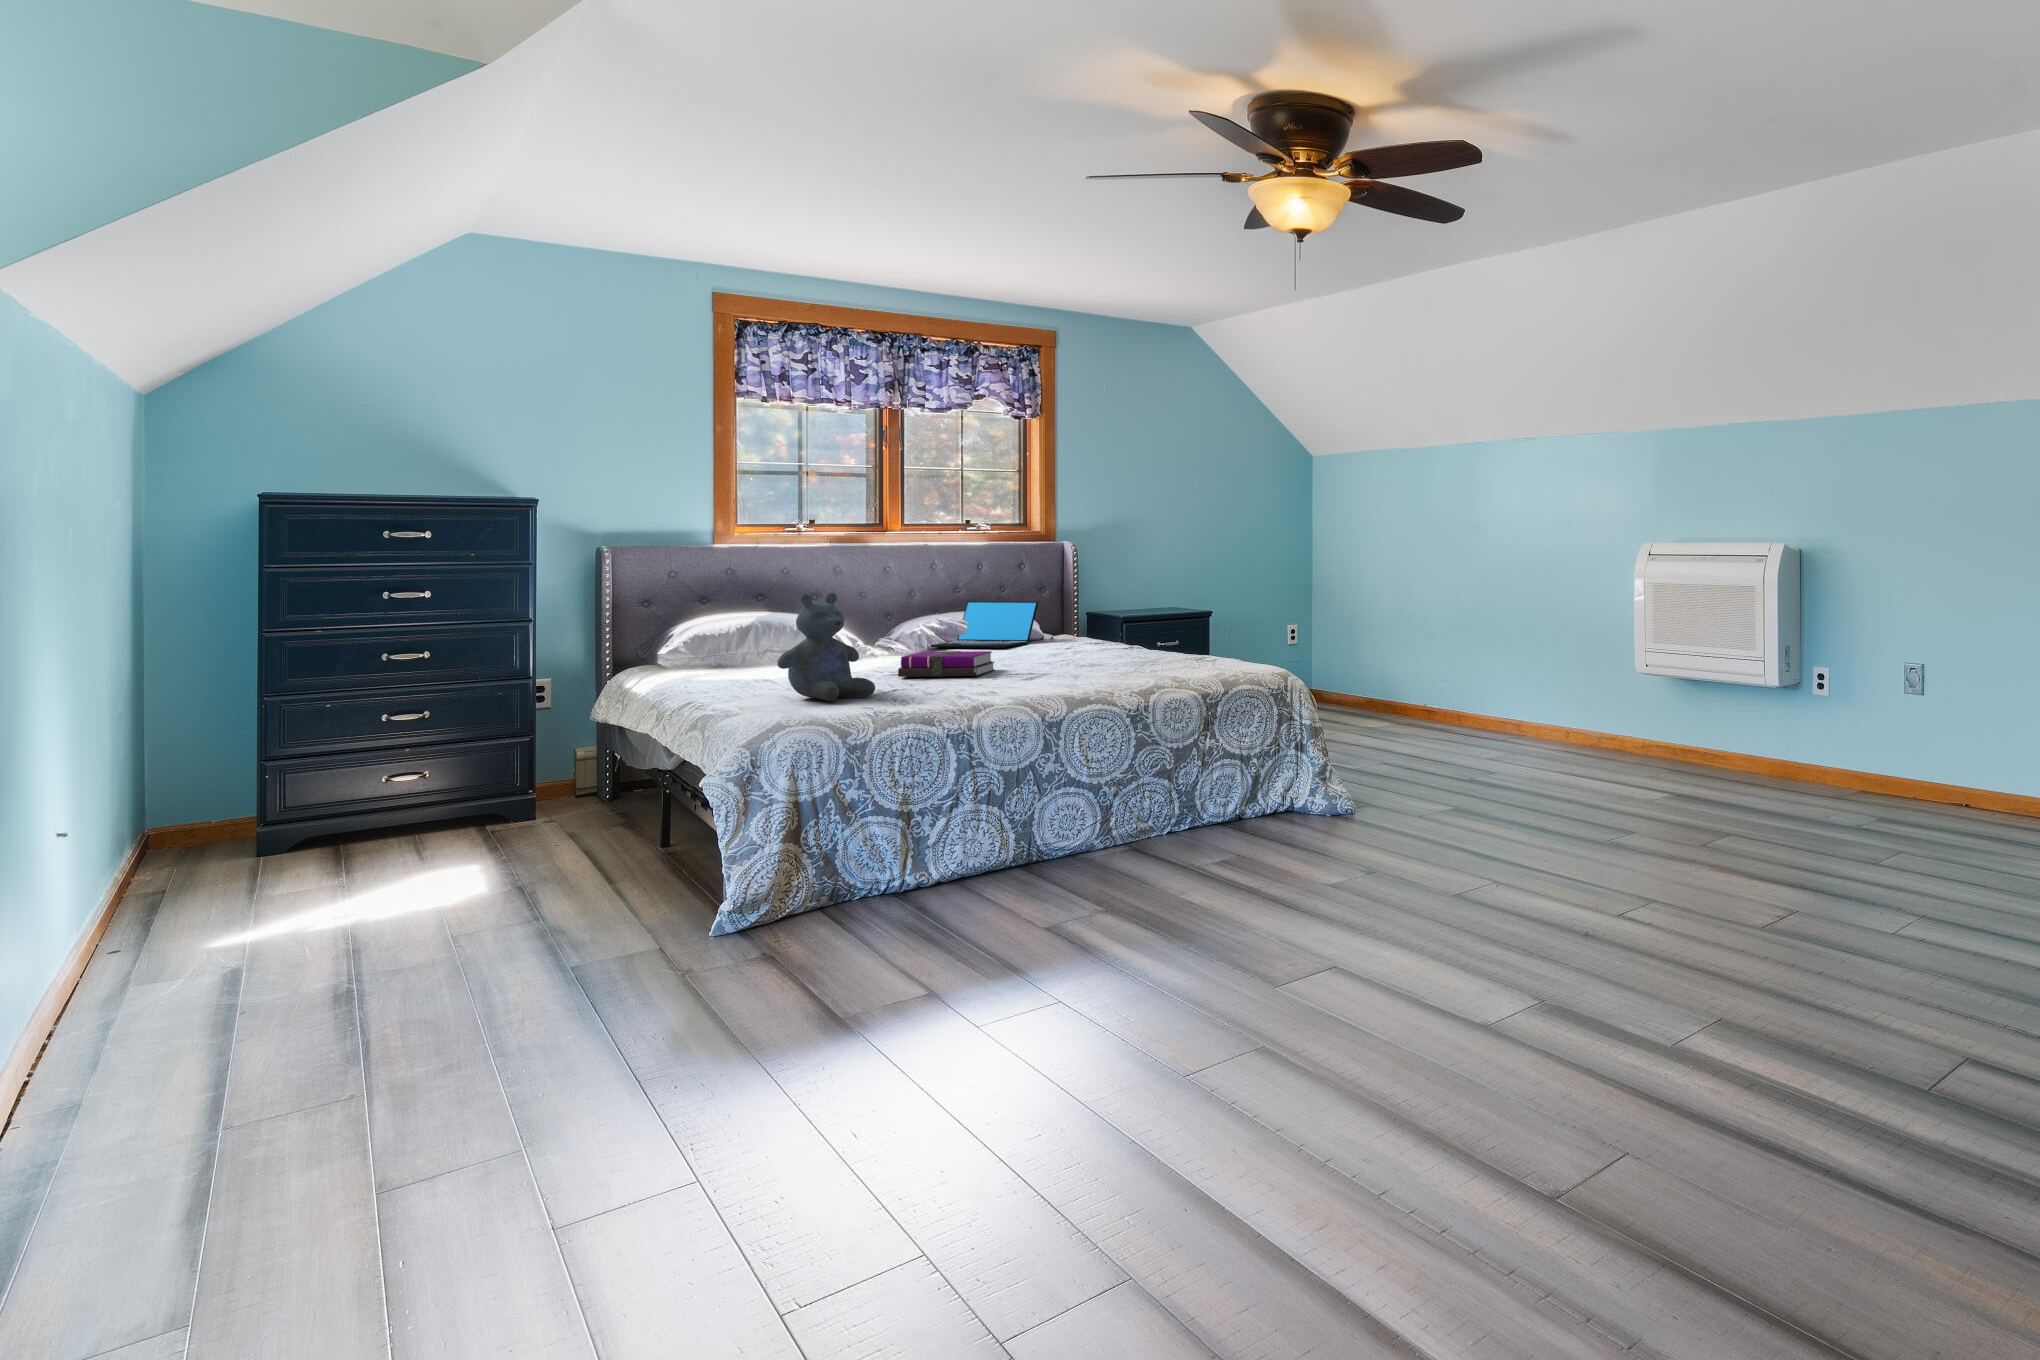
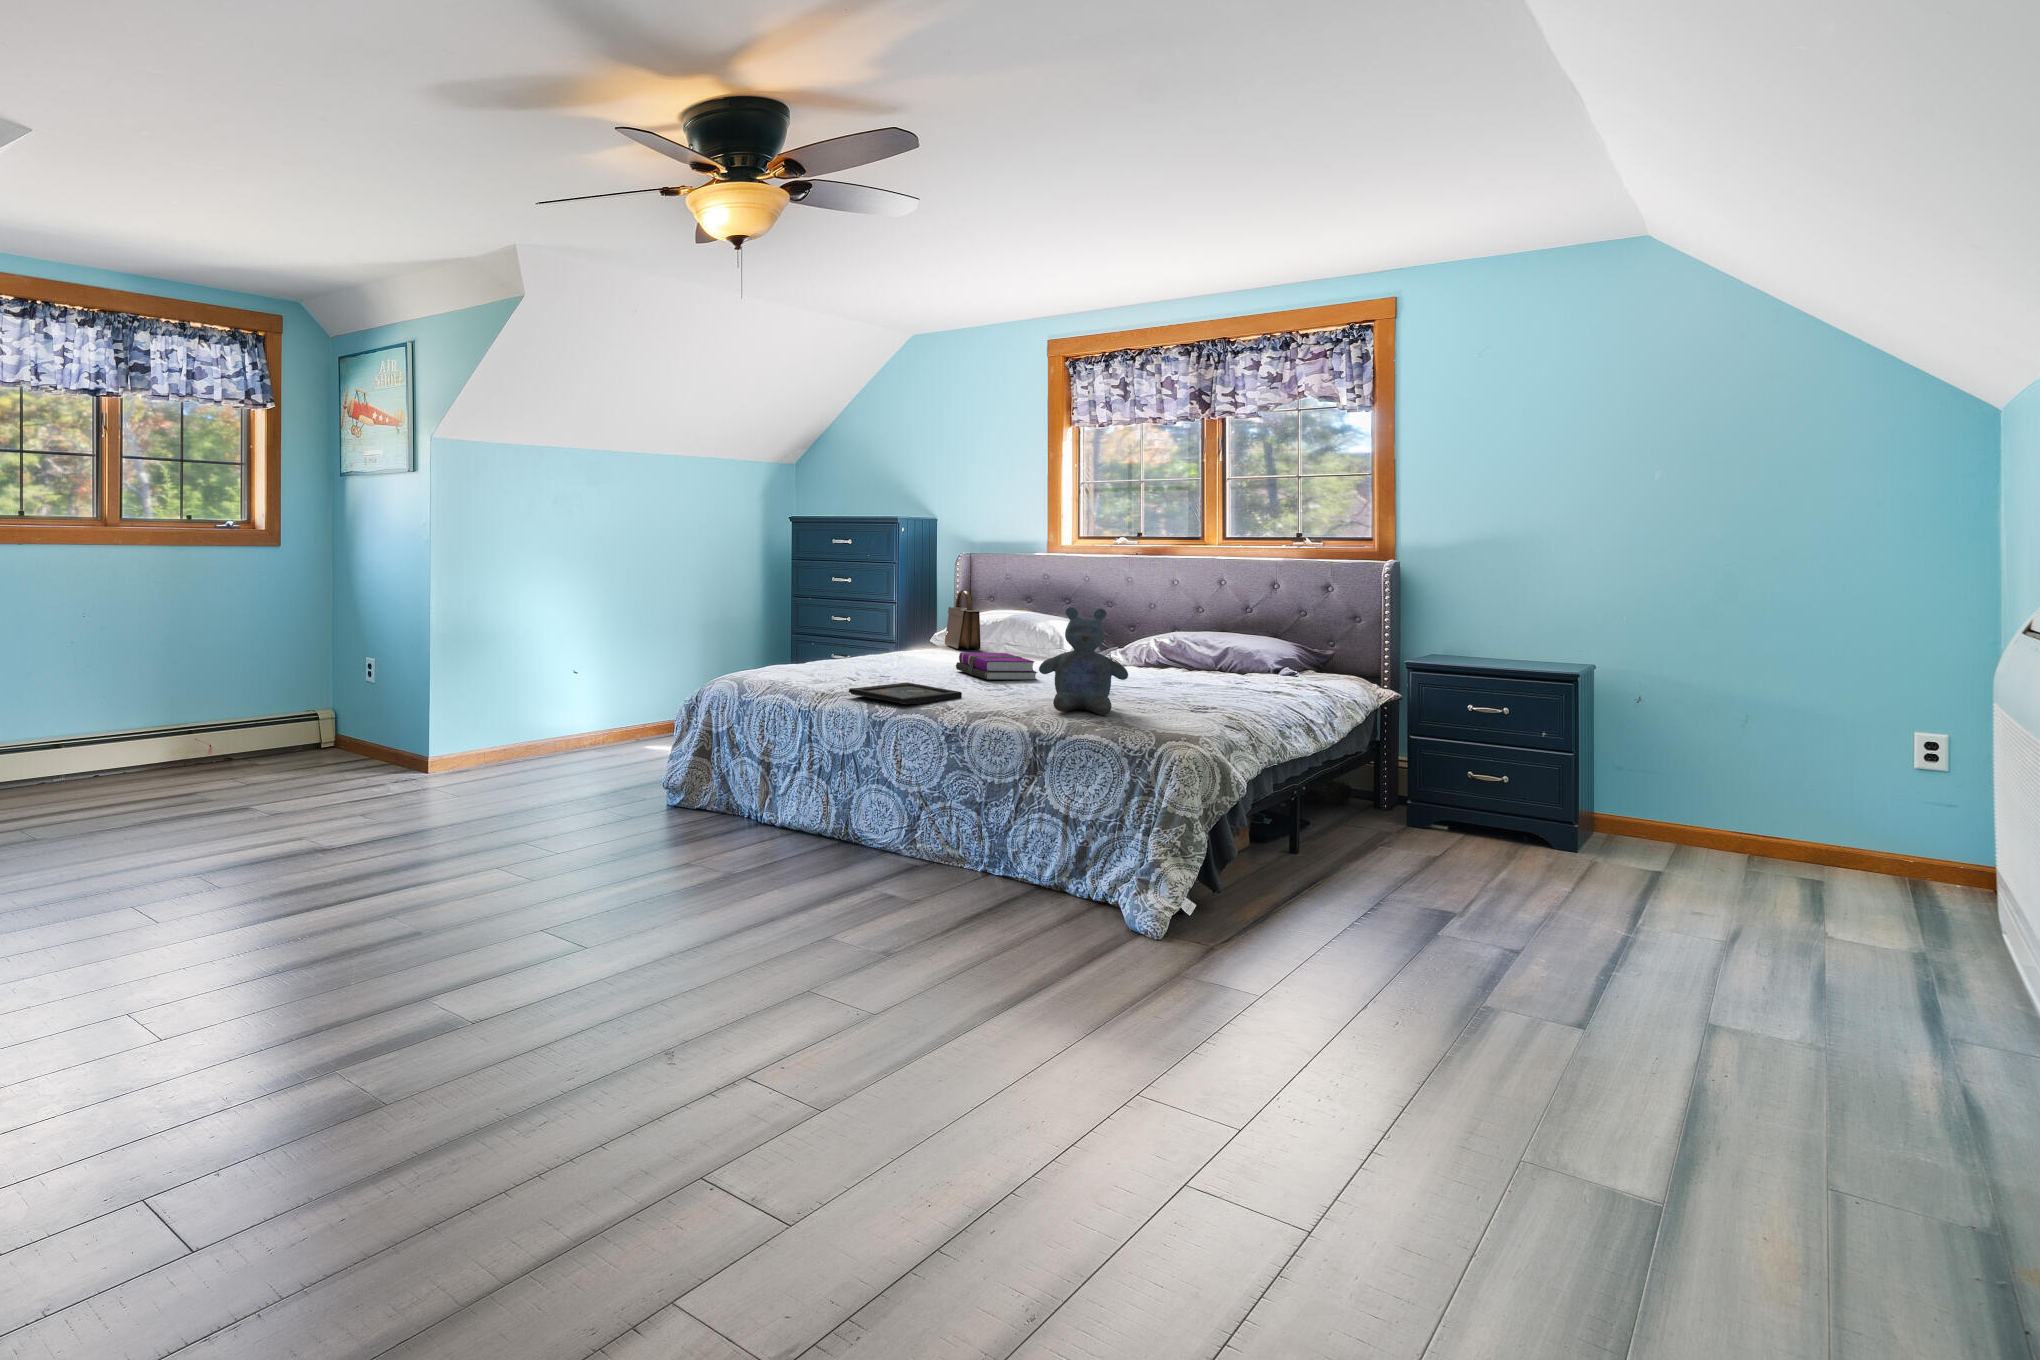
stuffed bear: present [777,593,875,701] -> present [1039,607,1128,715]
handbag: none [702,597,771,669] -> present [945,591,981,650]
laptop: present [931,601,1038,648] -> none [1135,618,1241,669]
tray: none [974,681,1079,702] -> present [849,682,962,704]

